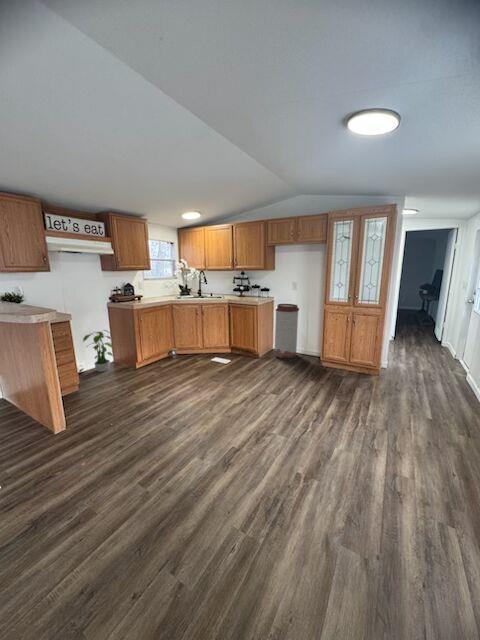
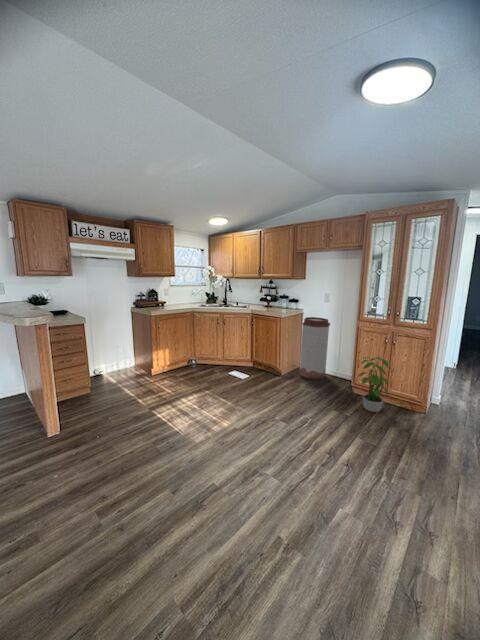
potted plant: present [83,330,113,372] -> present [357,357,395,412]

